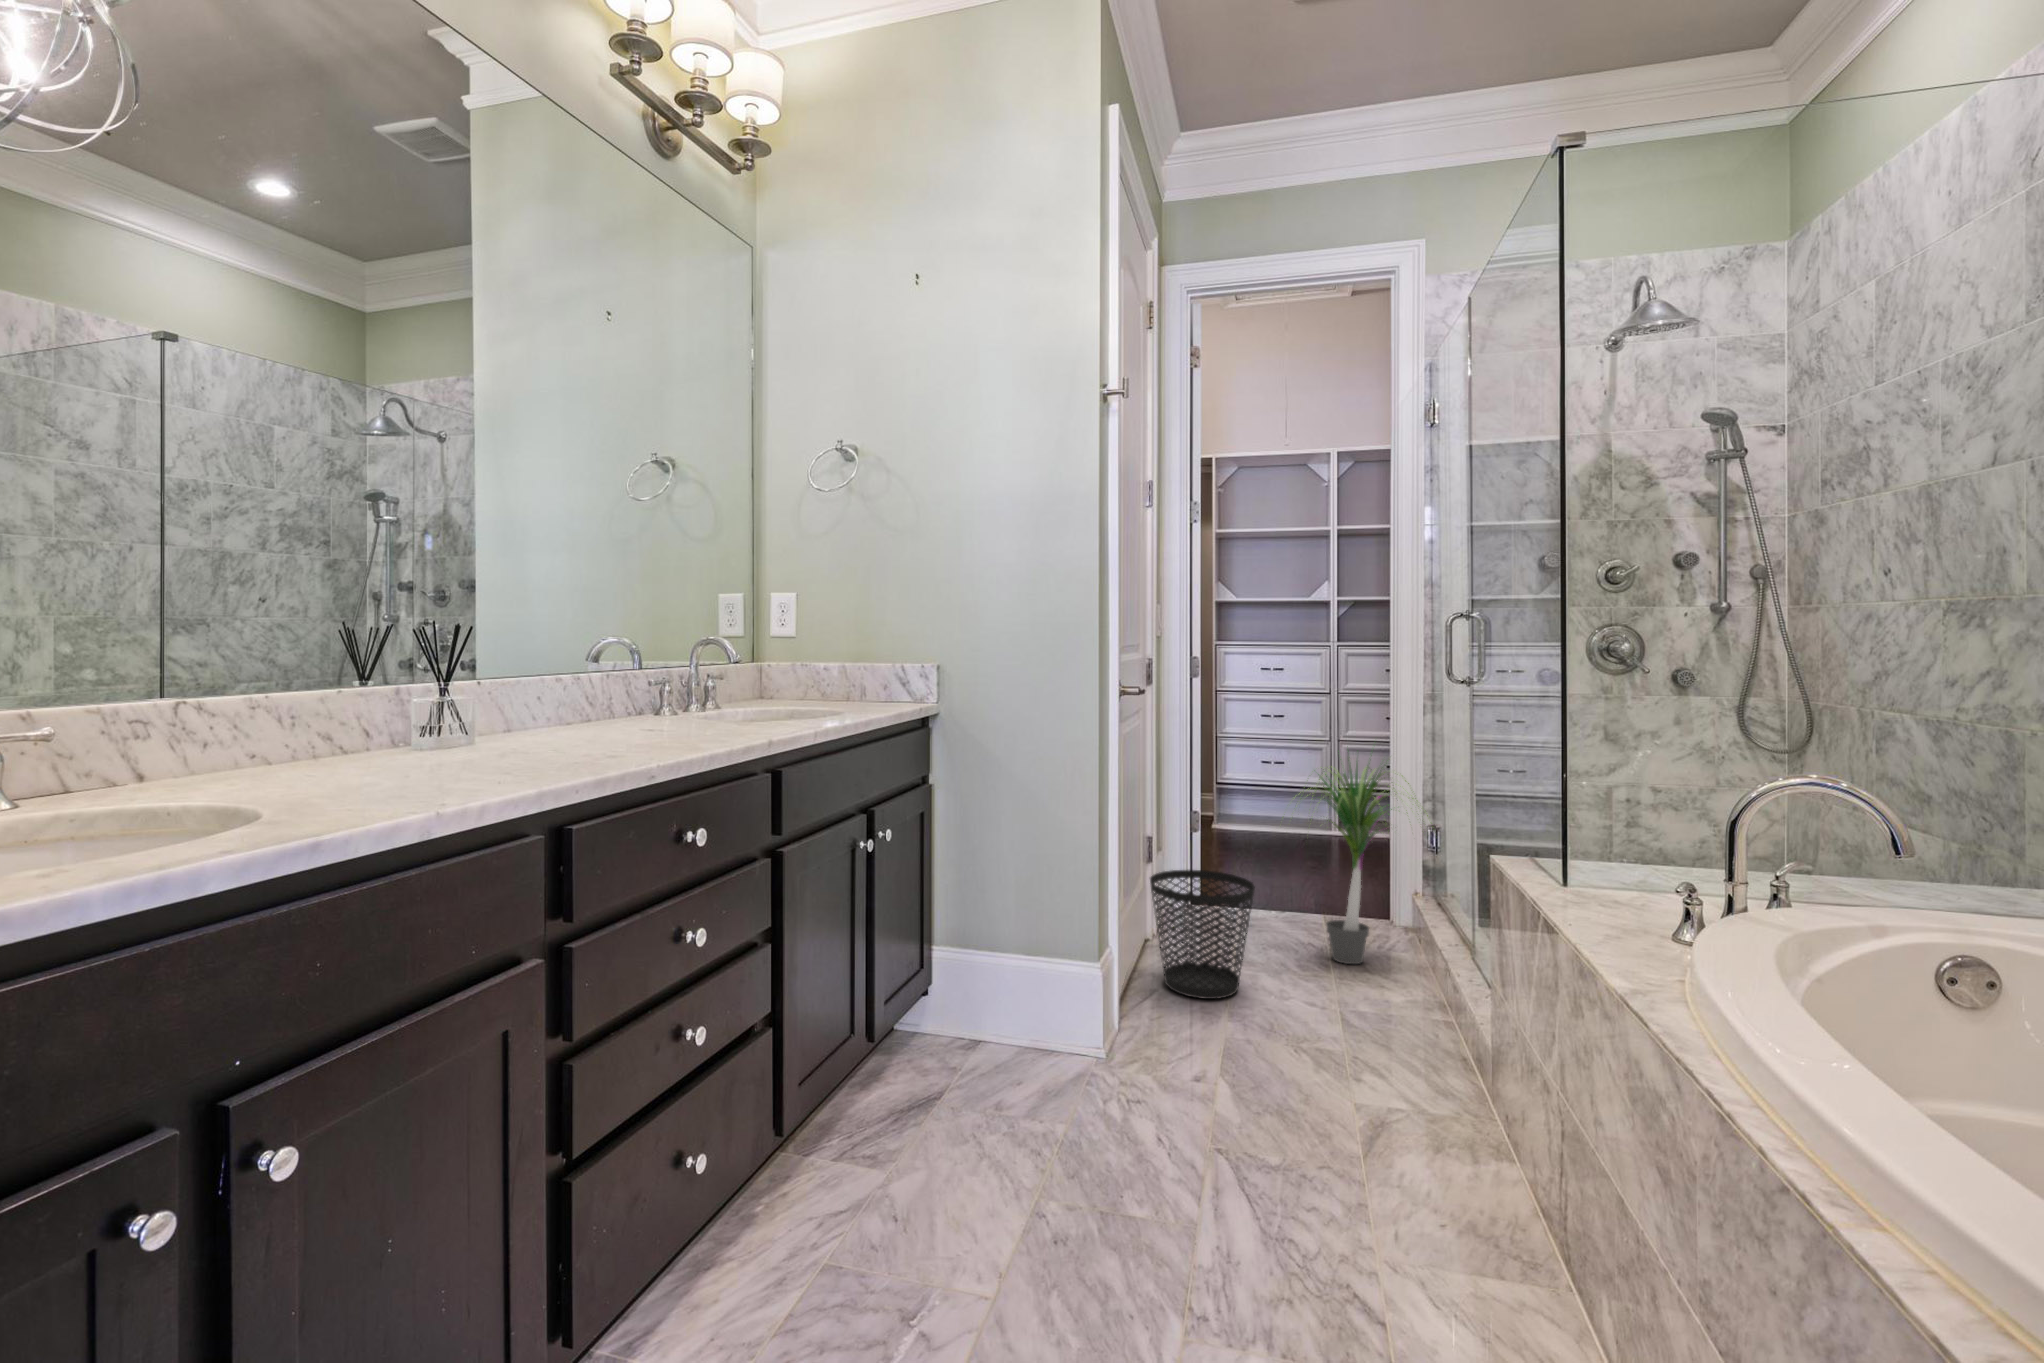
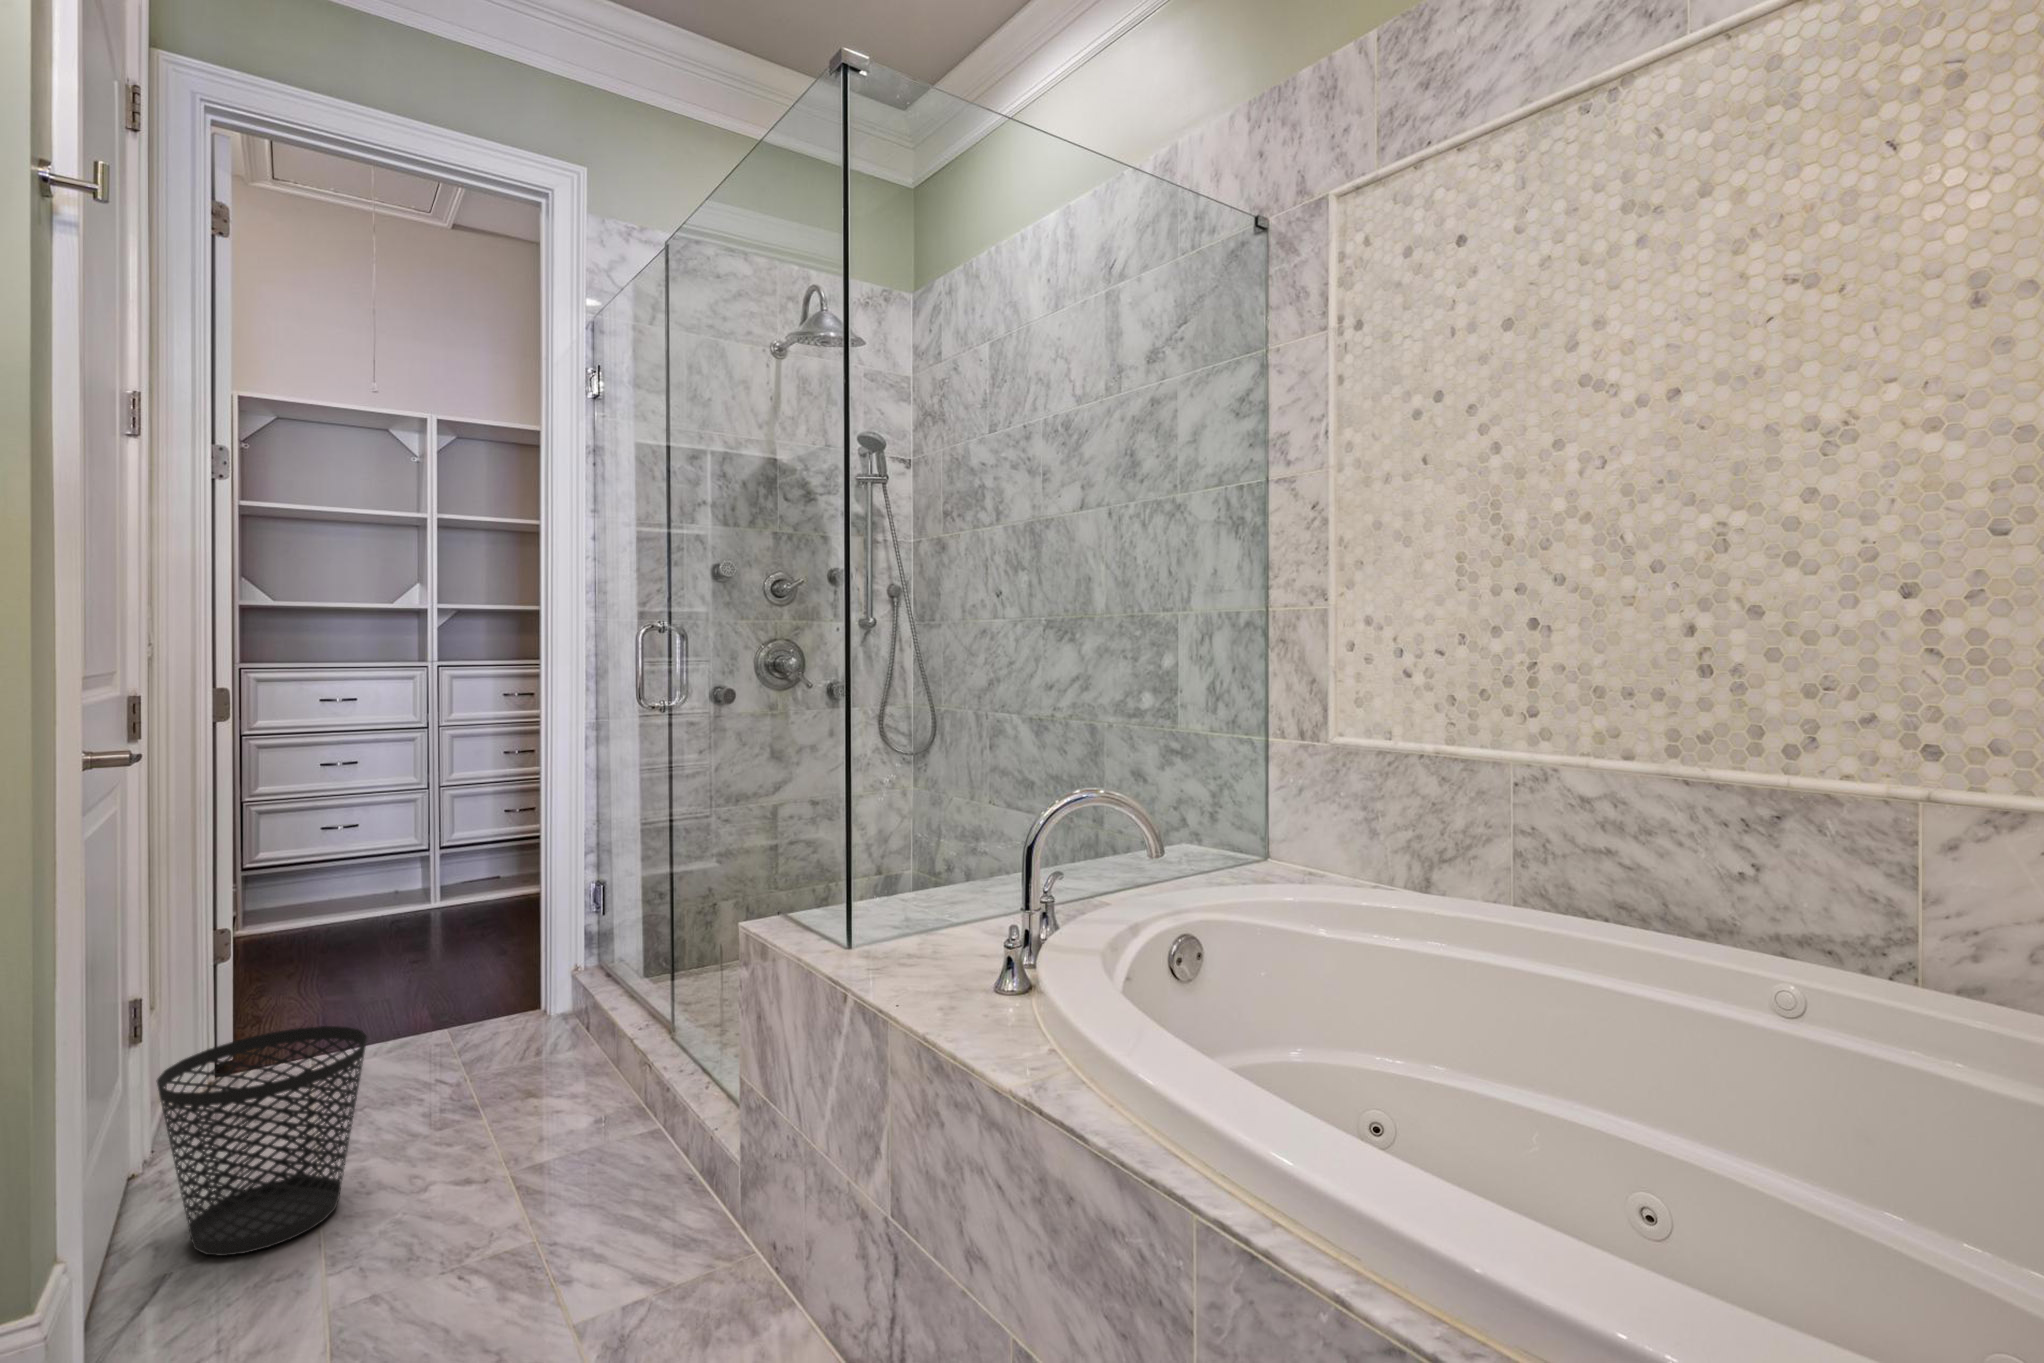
potted plant: present [1294,759,1428,964] -> none [390,784,617,1094]

